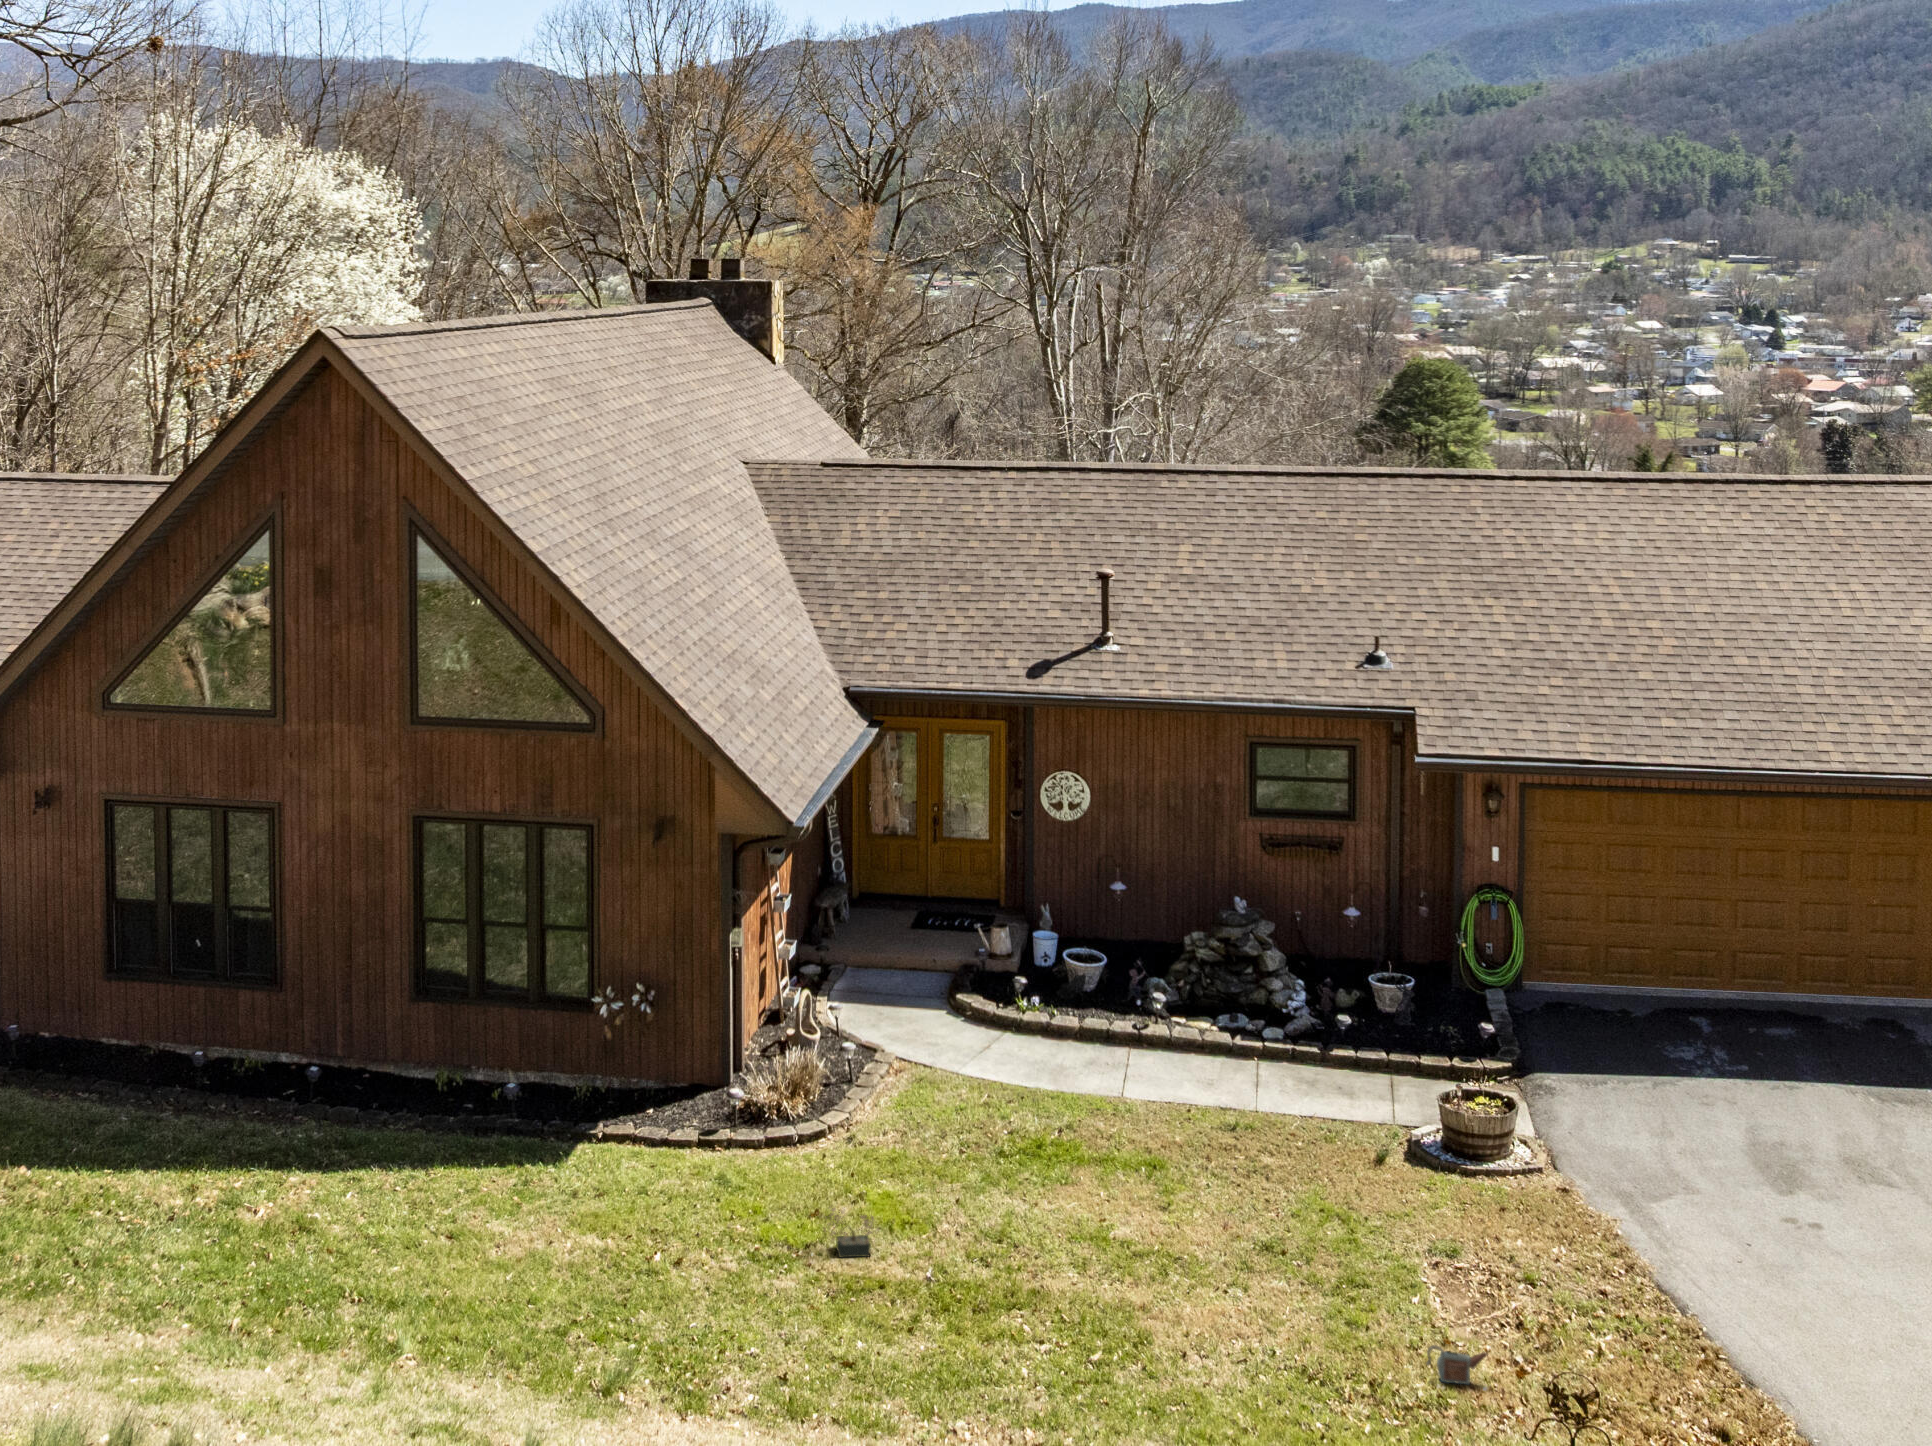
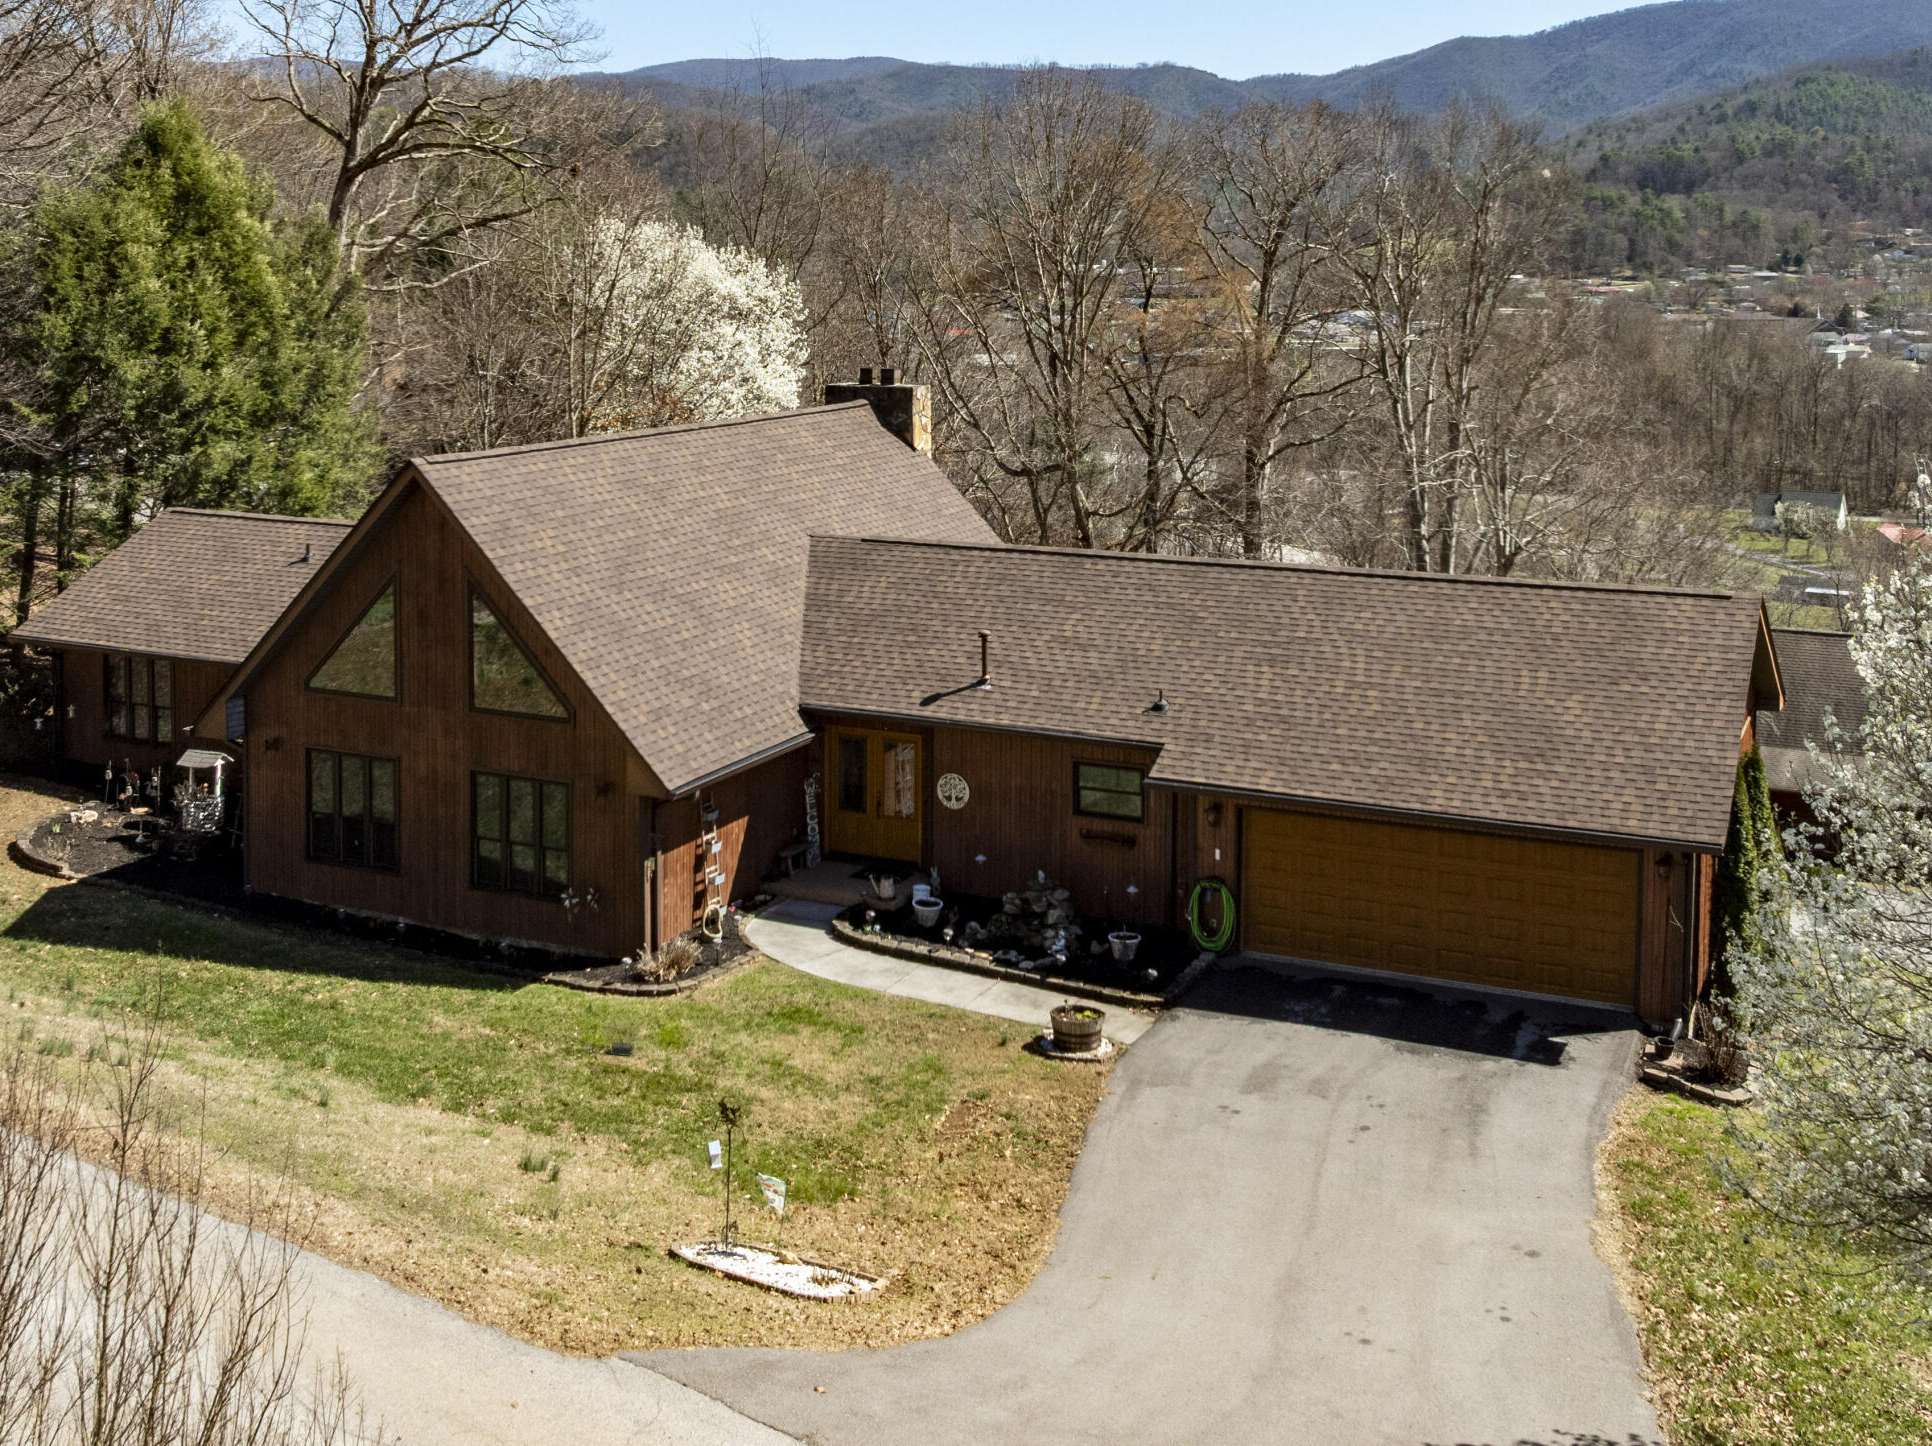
watering can: present [1426,1345,1487,1384] -> none [898,1136,935,1163]

